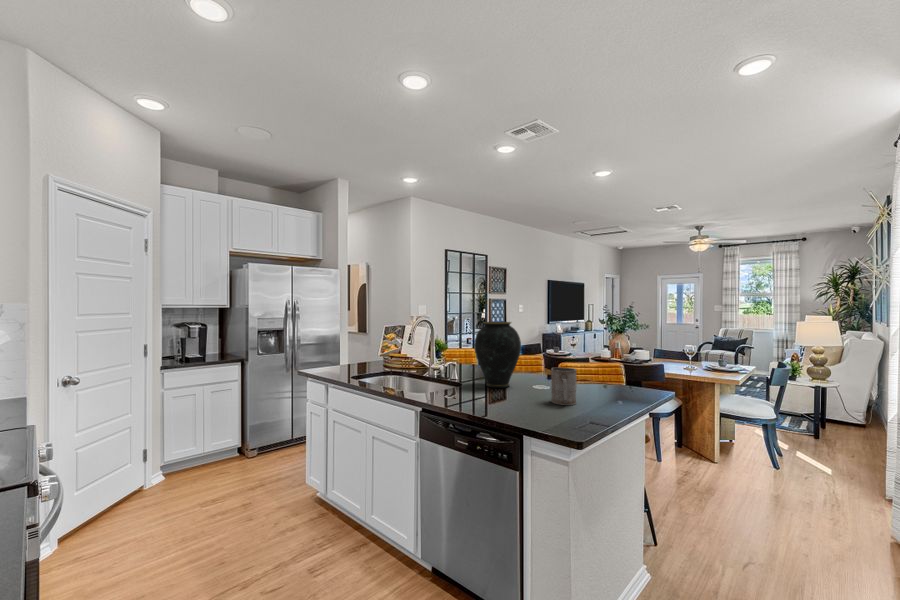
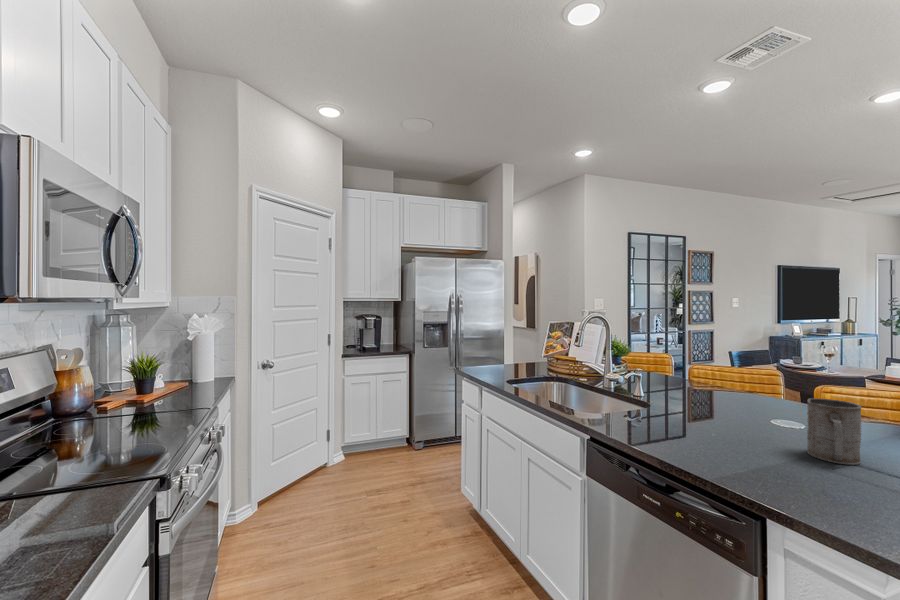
vase: present [474,322,521,388] -> none [668,322,746,417]

